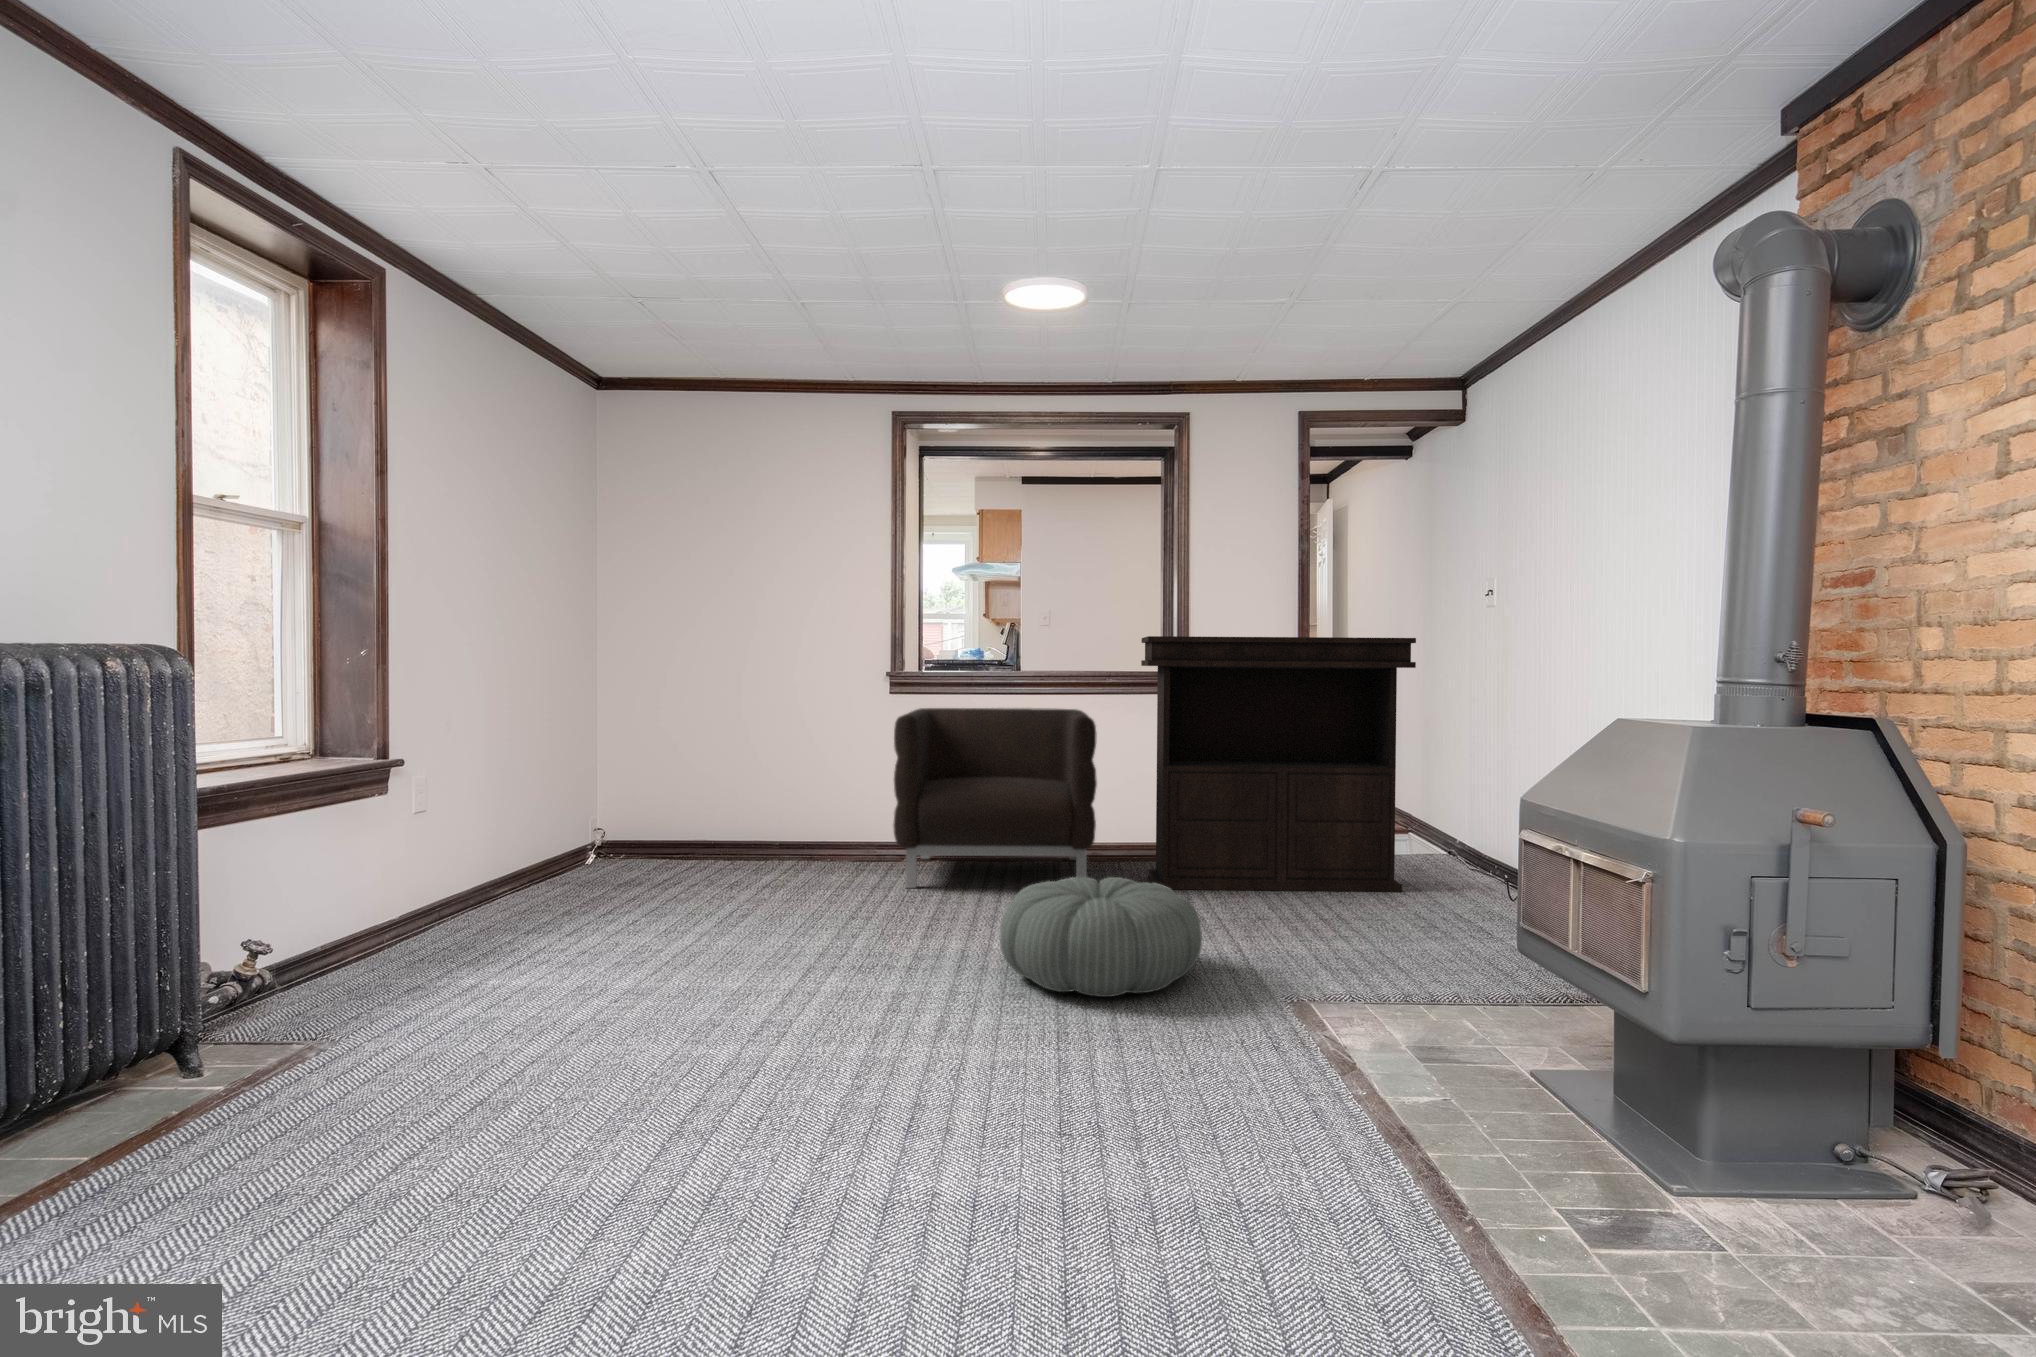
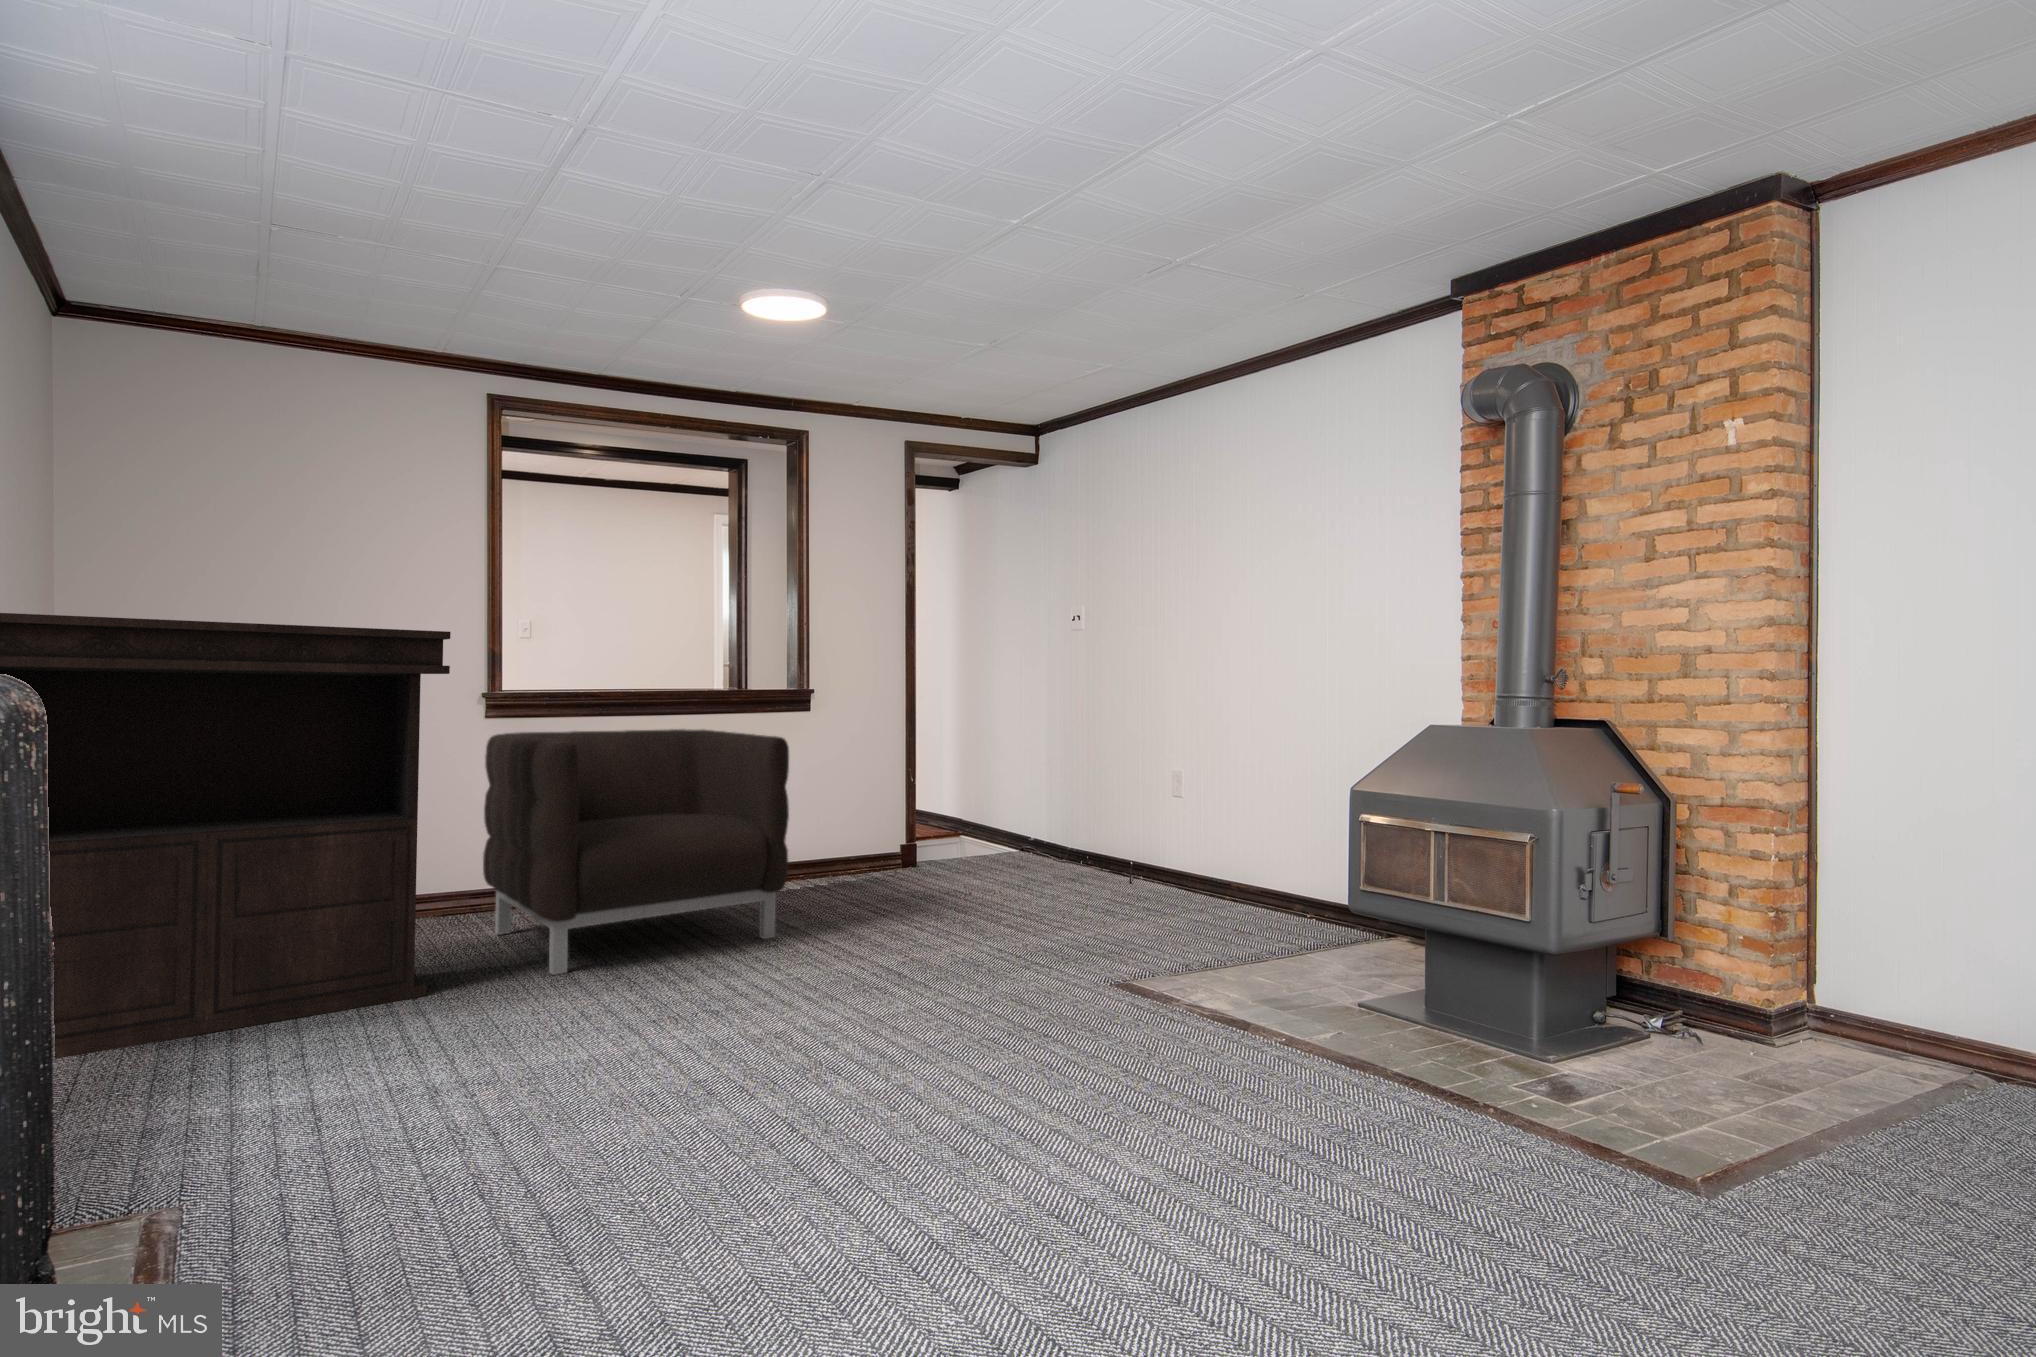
console table: present [1141,636,1416,892] -> present [0,613,451,1059]
pouf: present [1000,877,1202,997] -> none [864,914,1090,1053]

